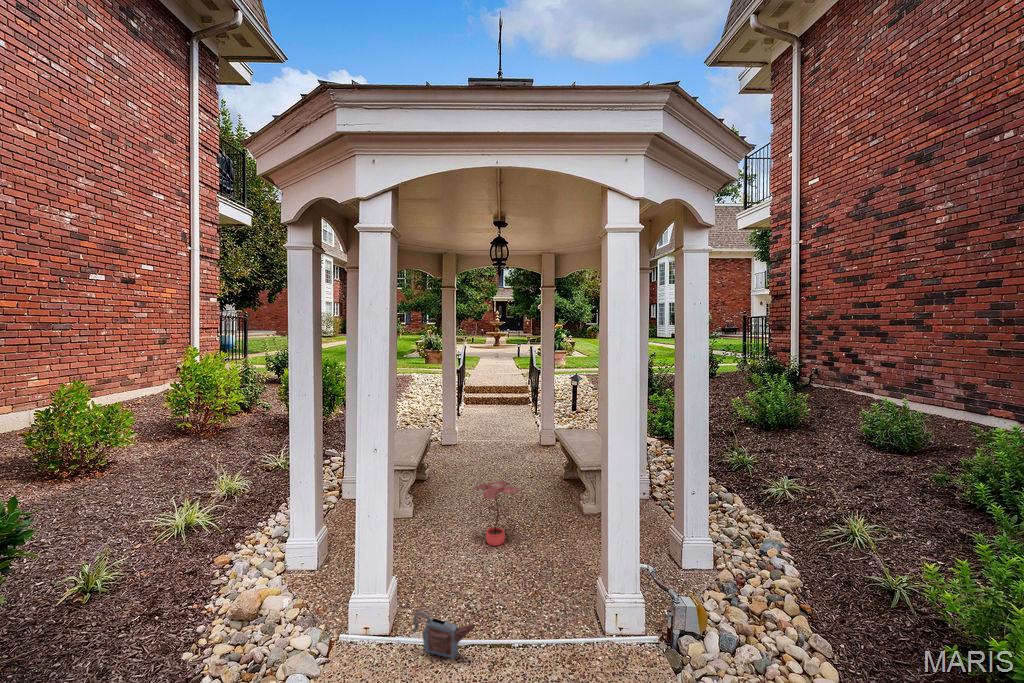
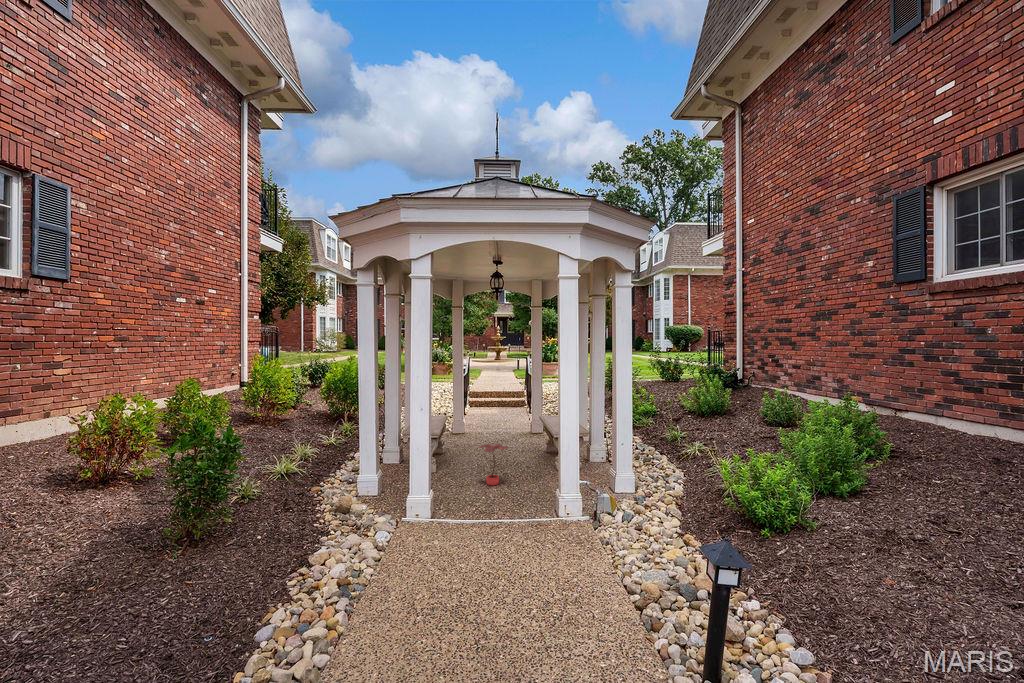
watering can: present [413,611,475,659] -> none [445,503,482,528]

